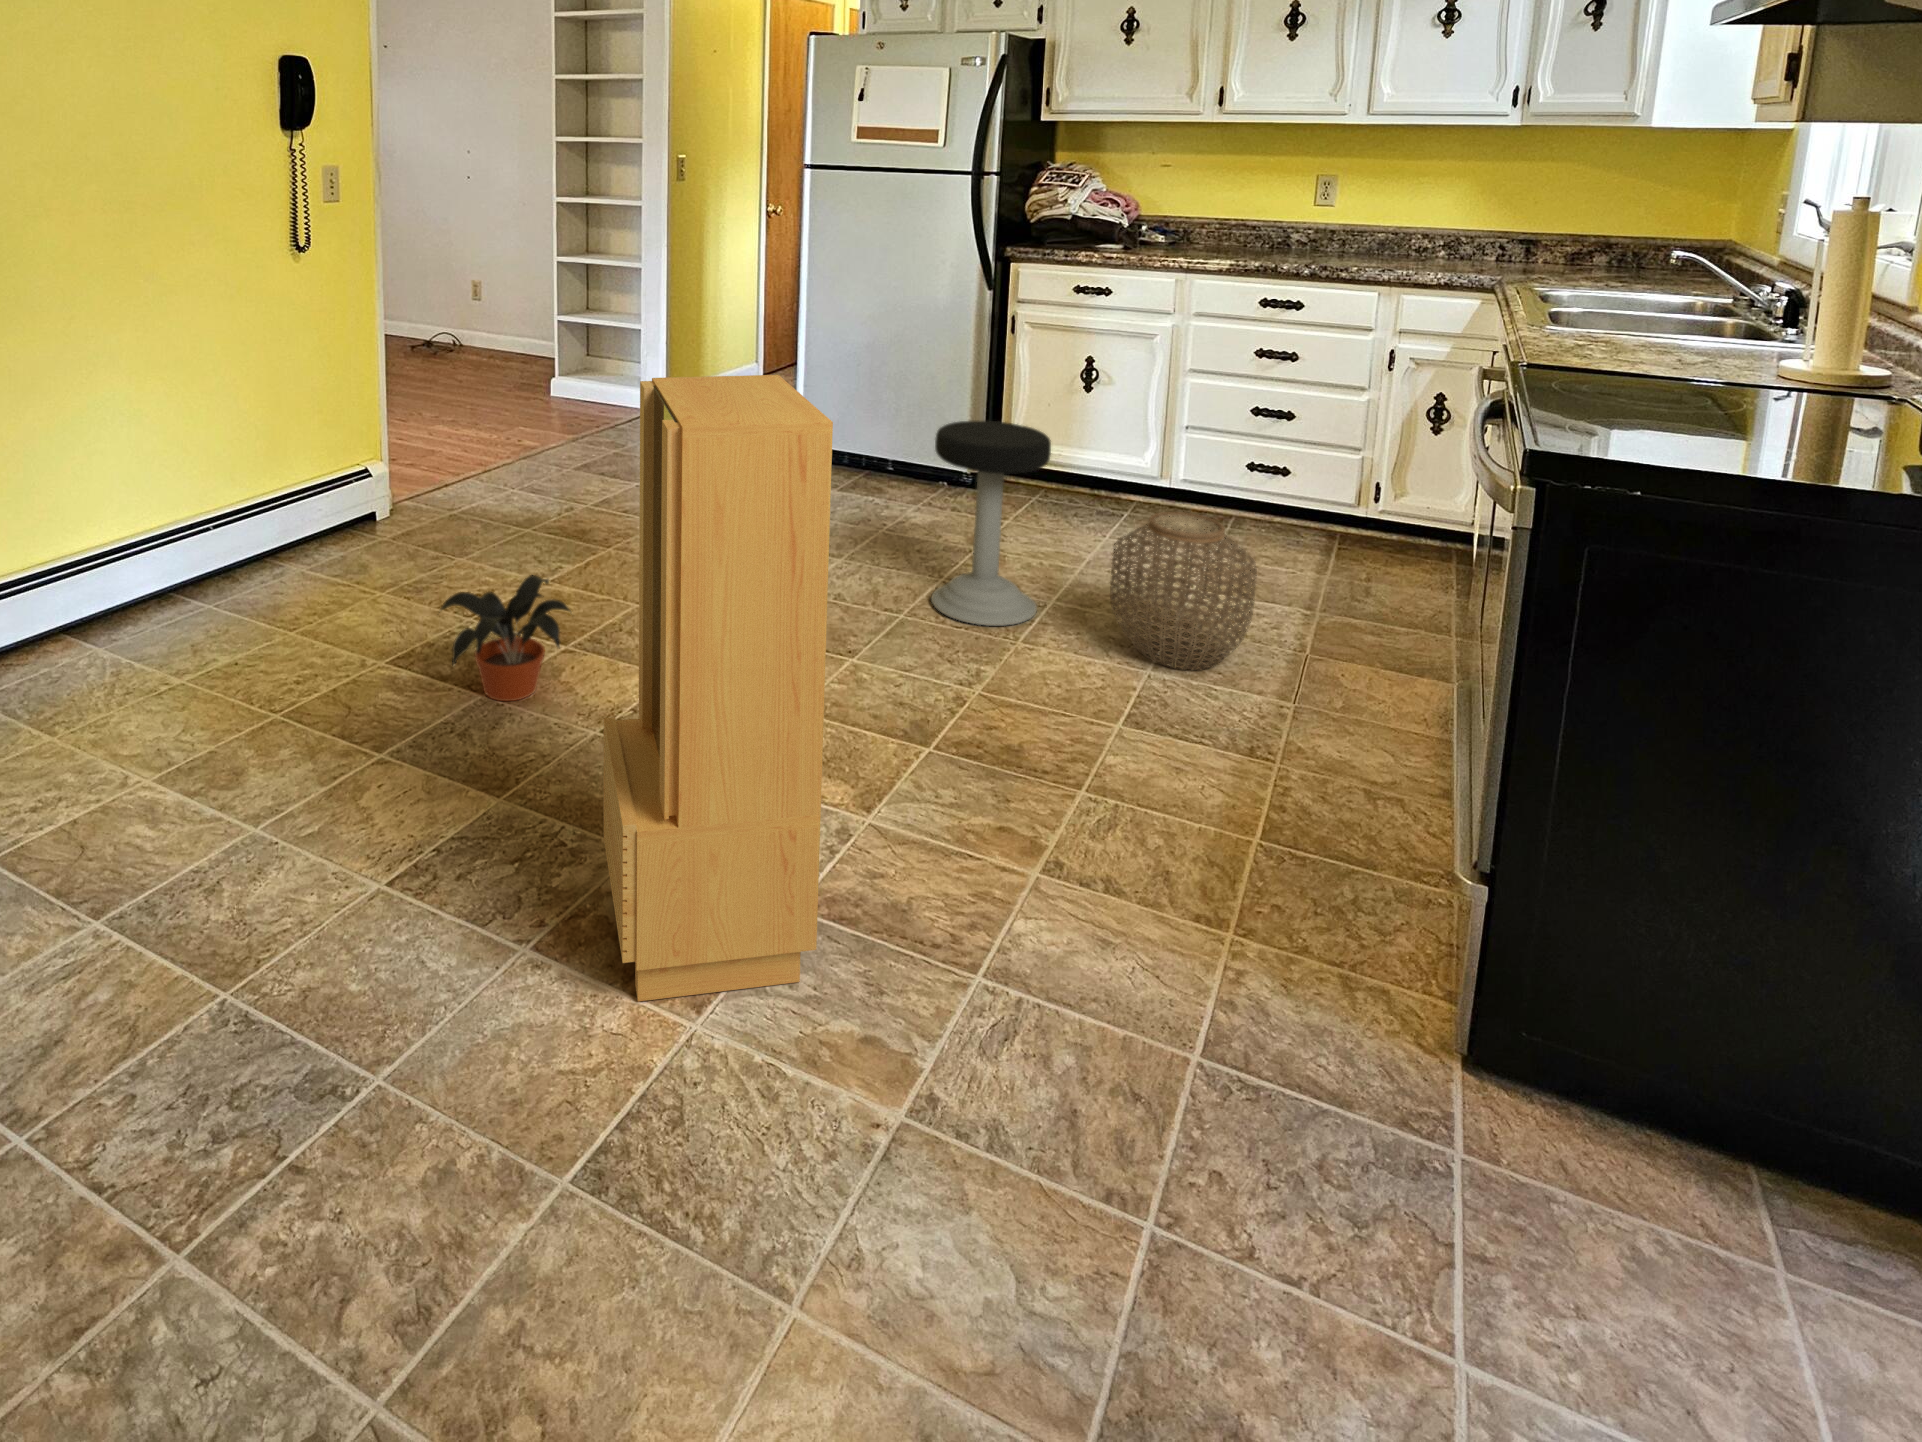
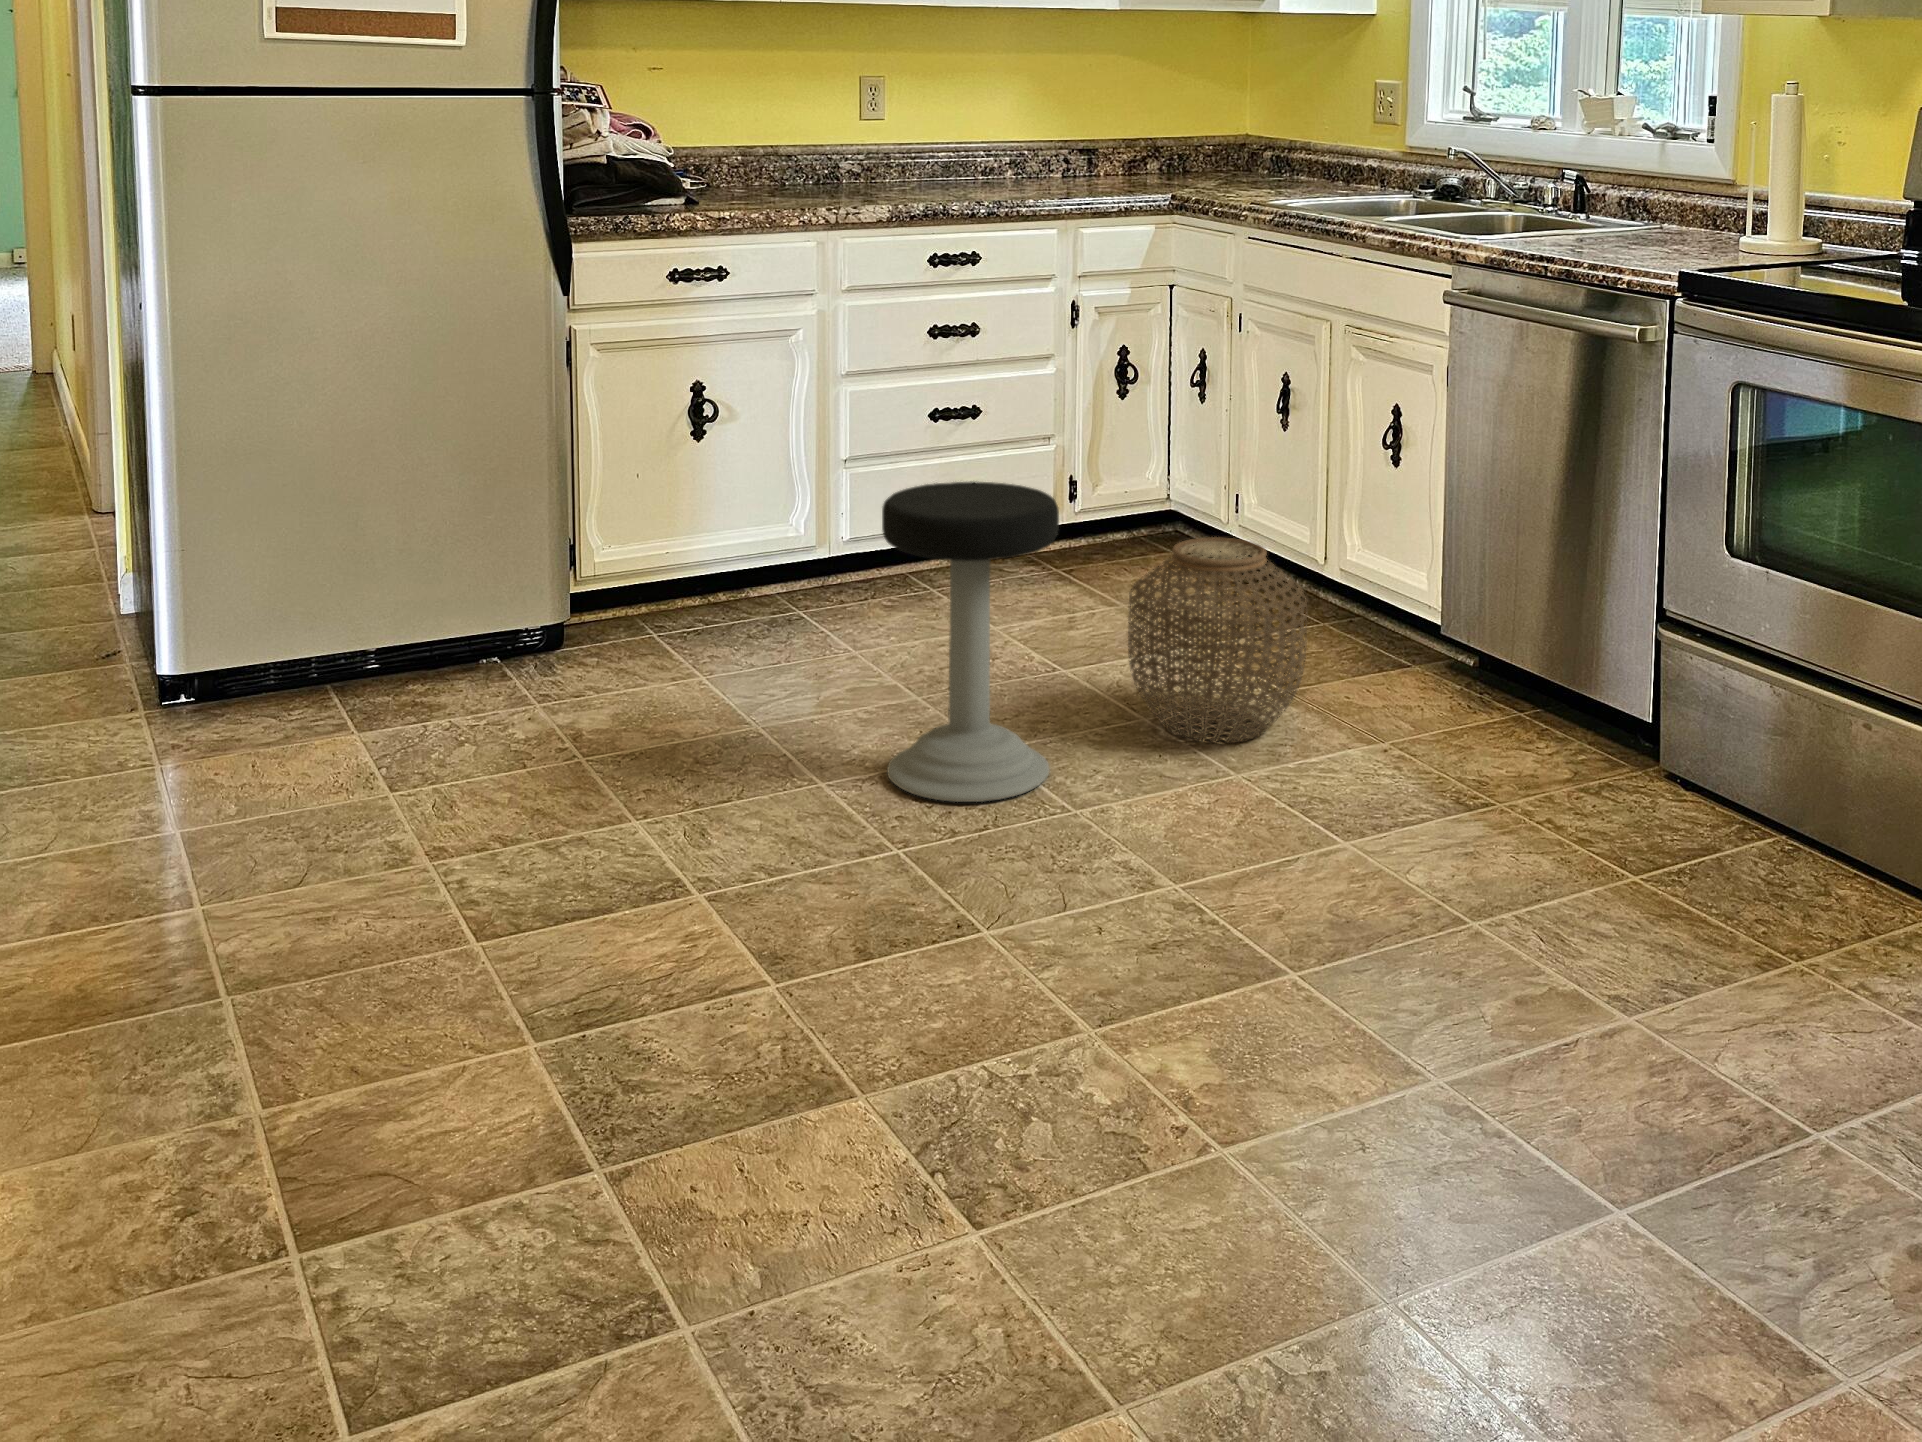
storage cabinet: present [603,375,833,1001] -> none [1479,398,1836,1282]
potted plant: present [440,575,571,701] -> none [651,970,943,1248]

